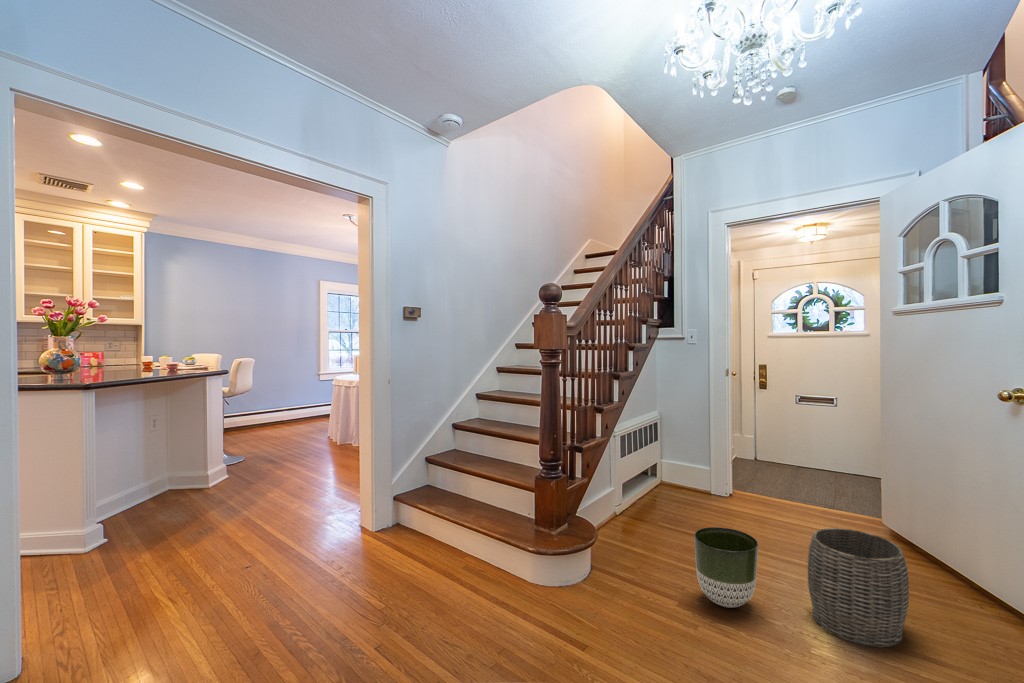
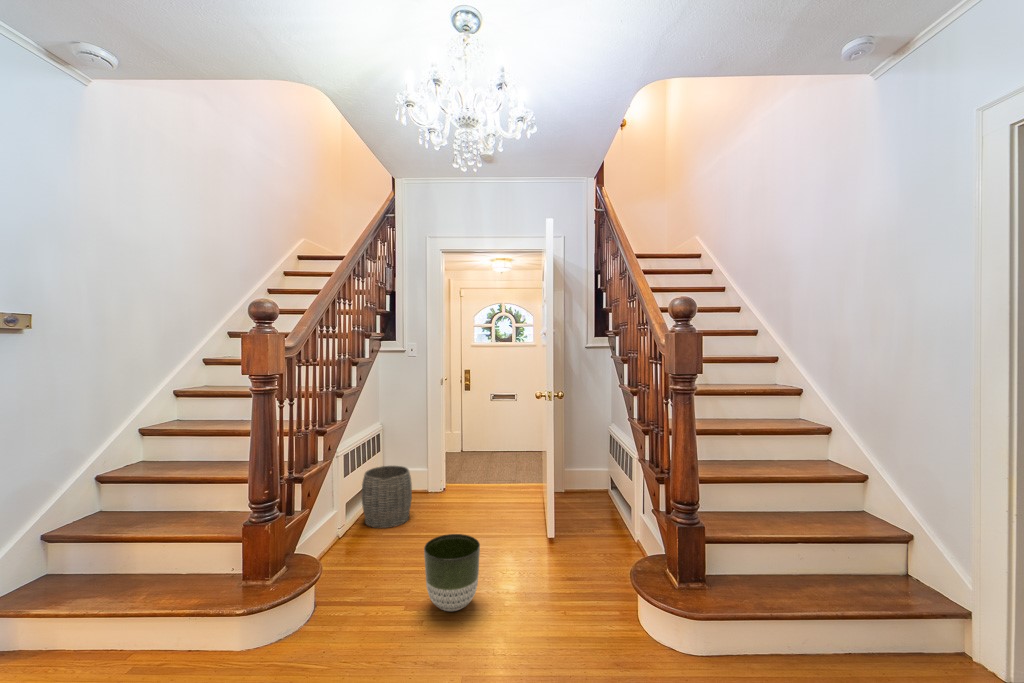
woven basket: present [808,528,909,647] -> present [362,466,412,528]

